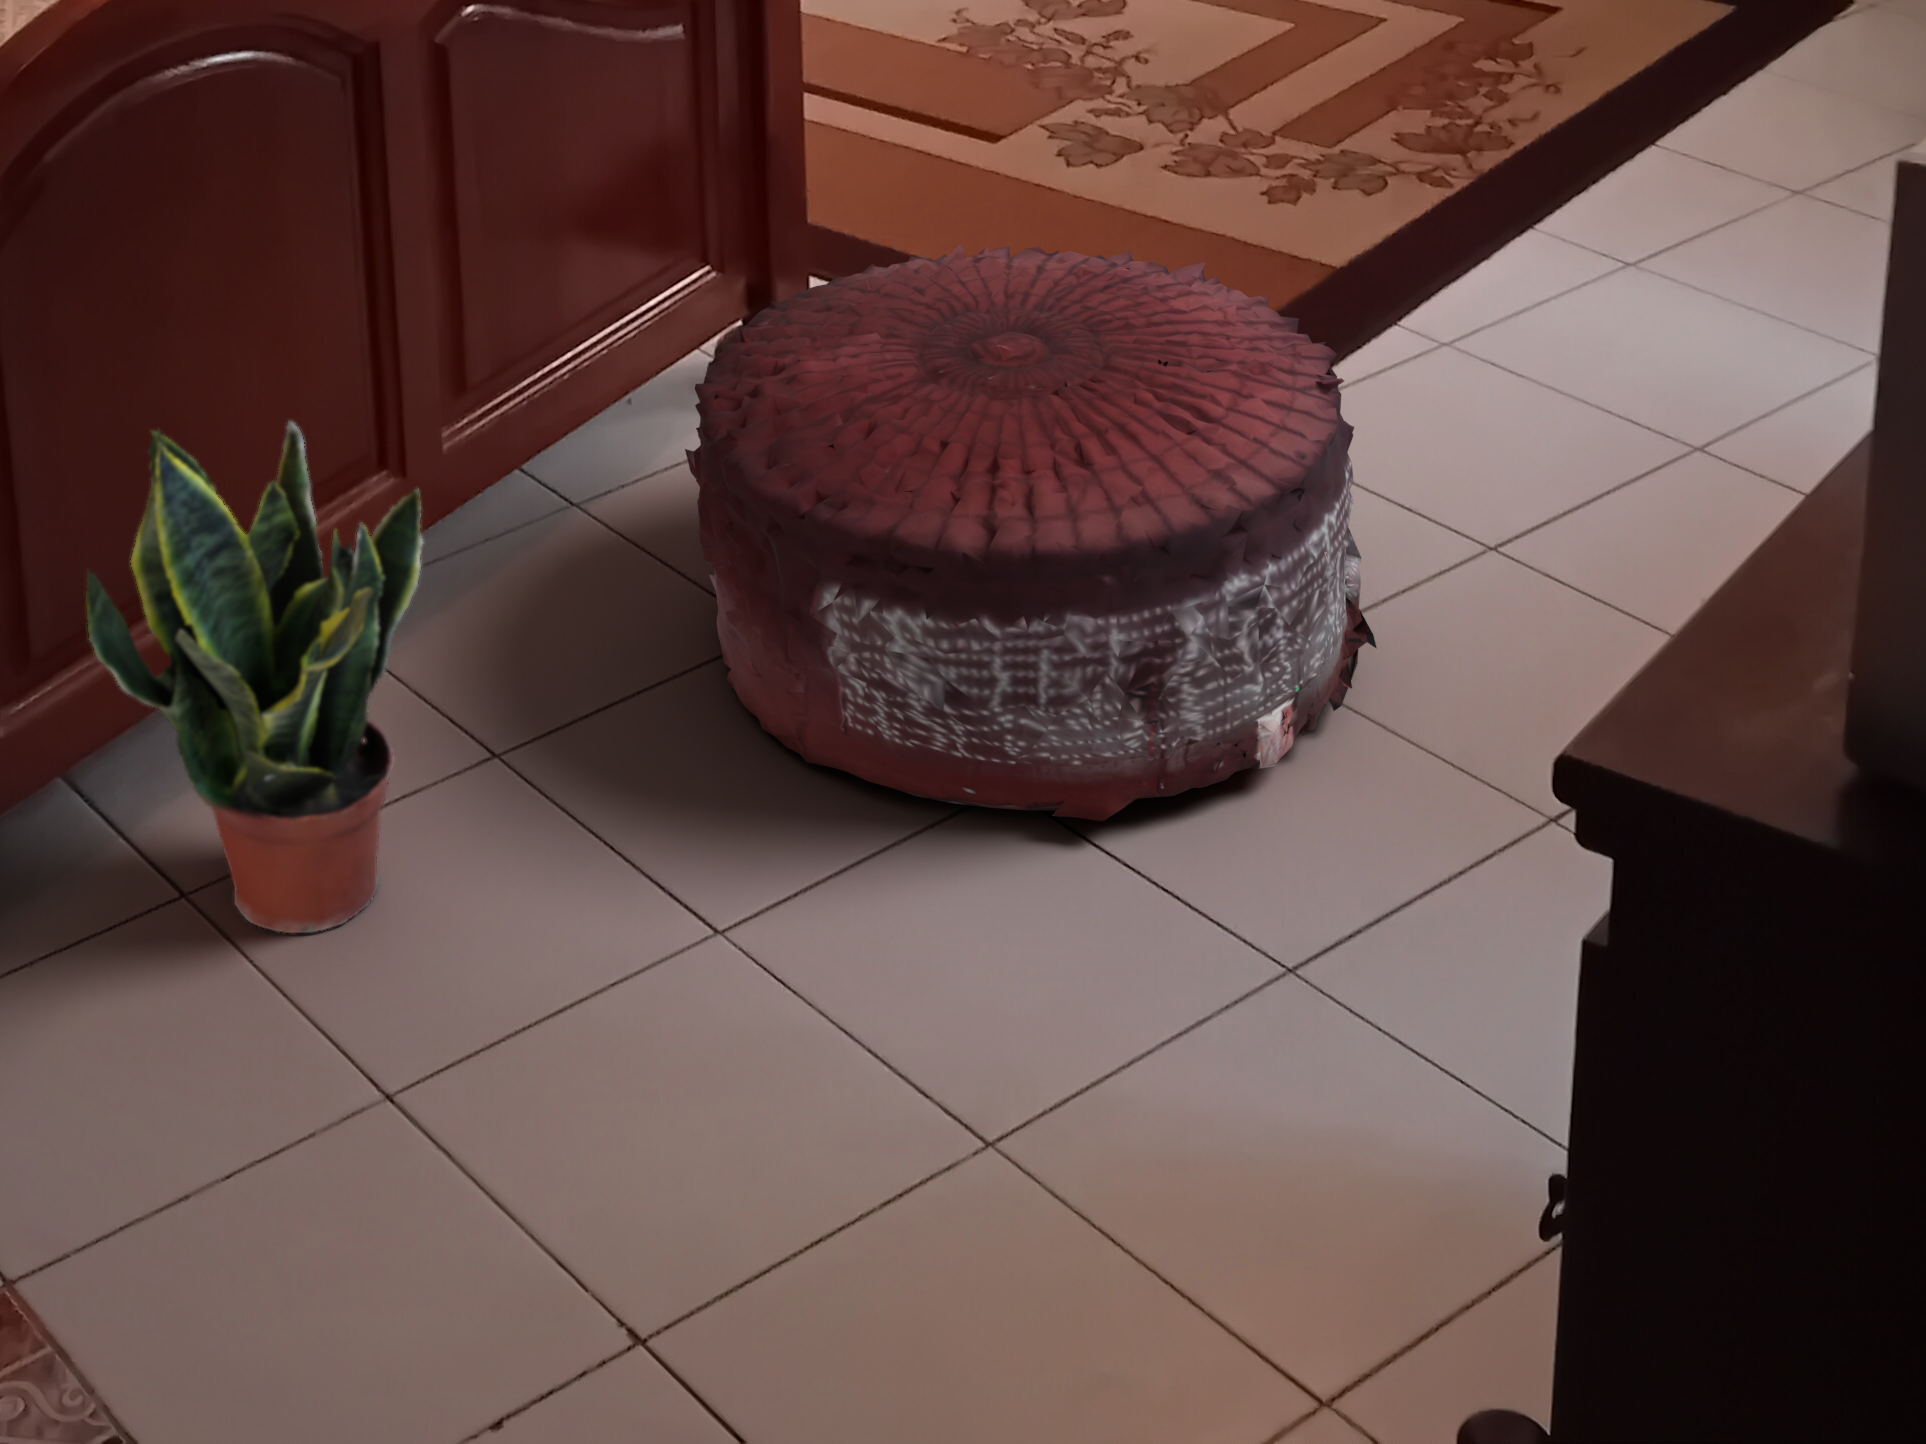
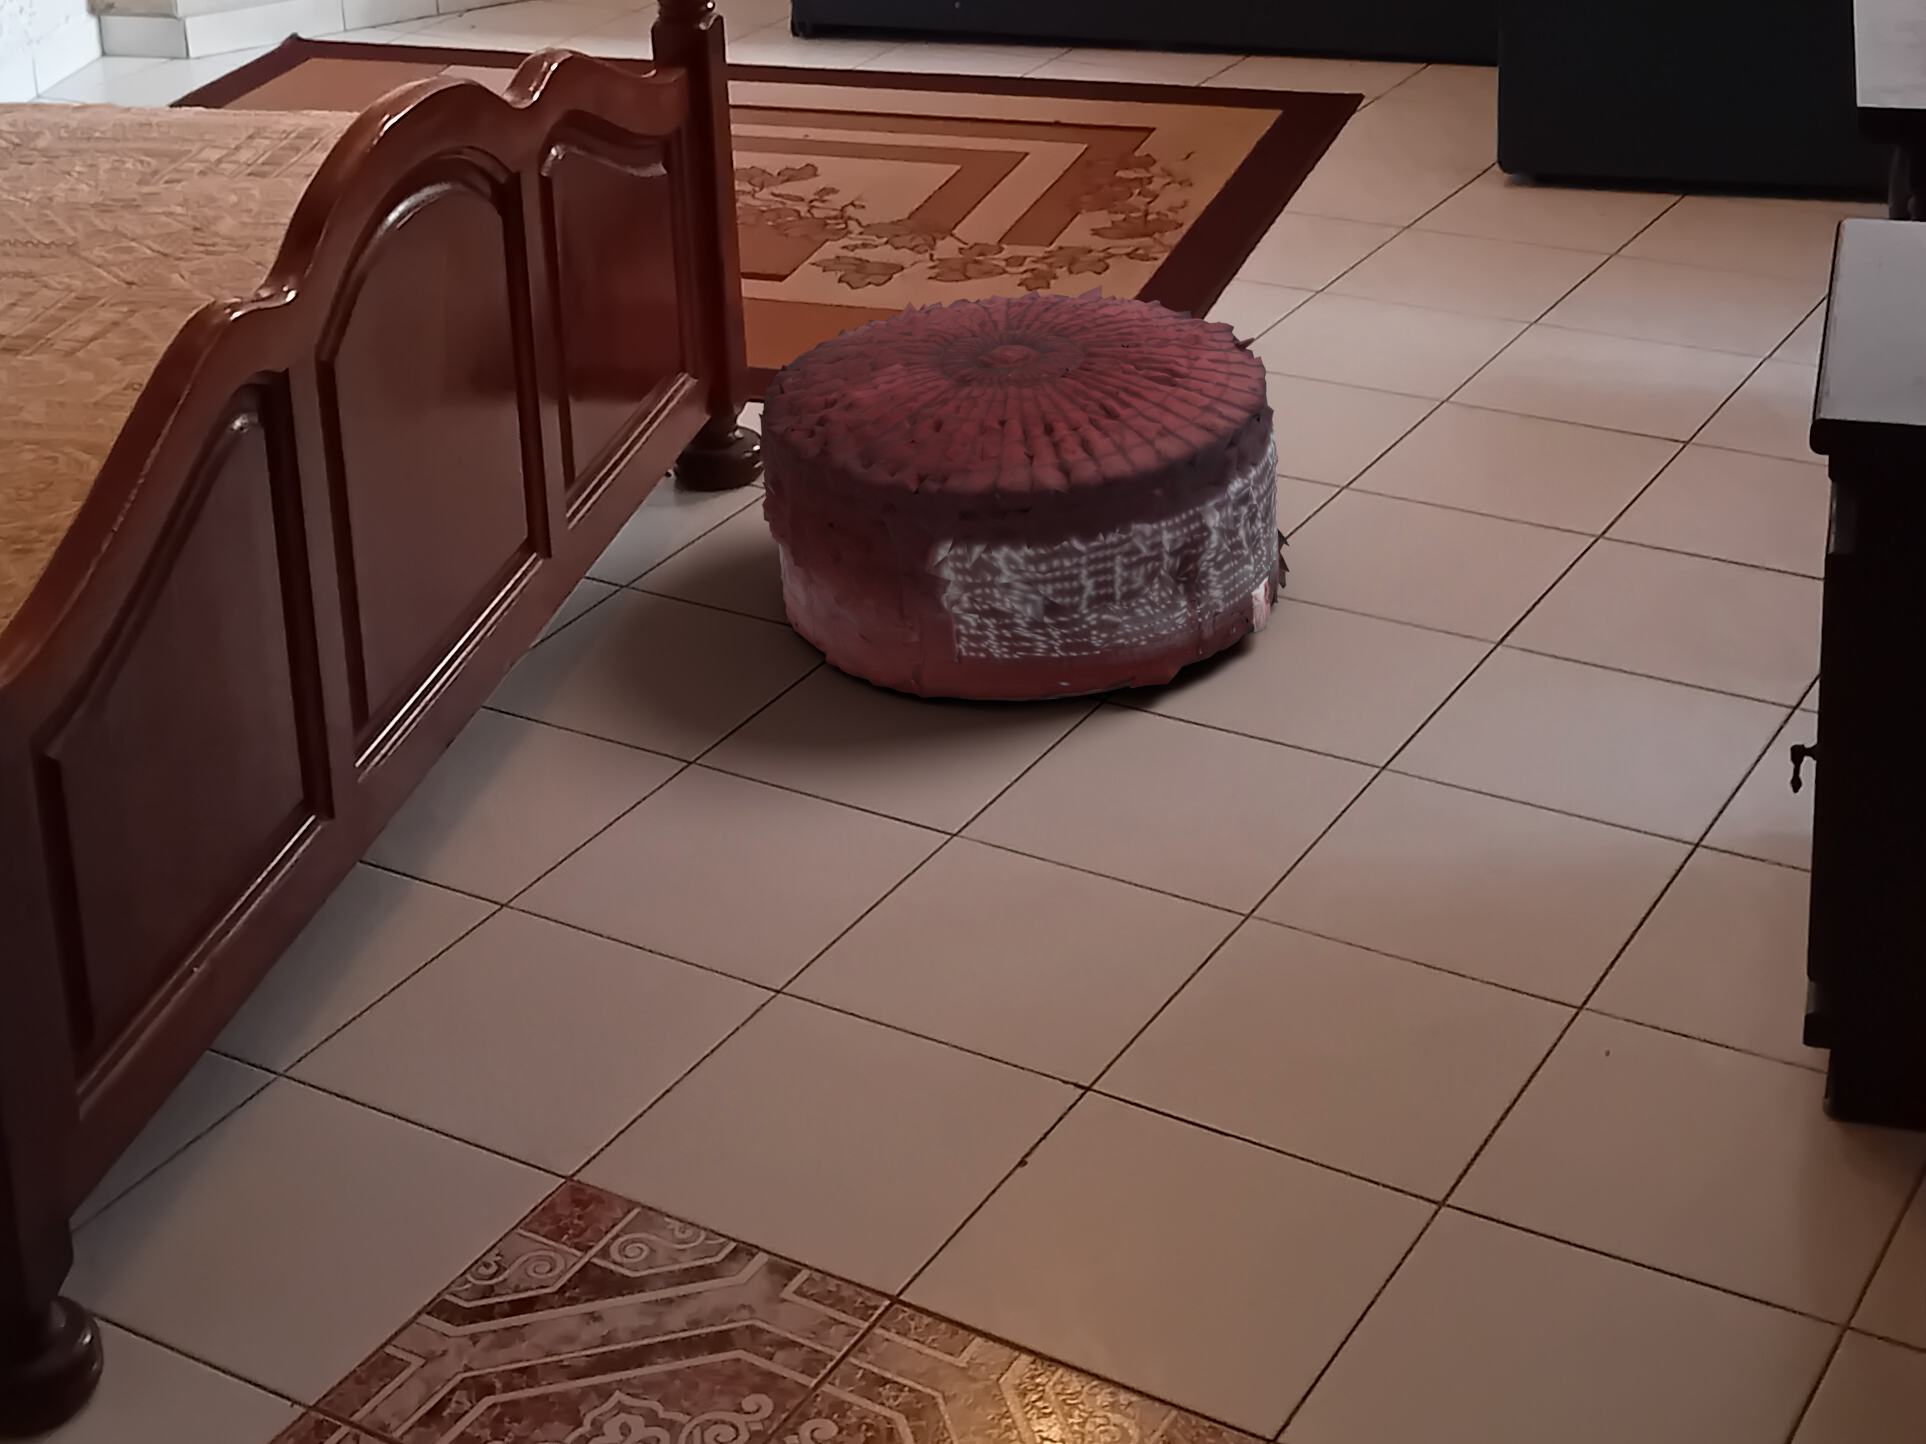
potted plant: present [86,421,423,933] -> none [431,470,711,886]

